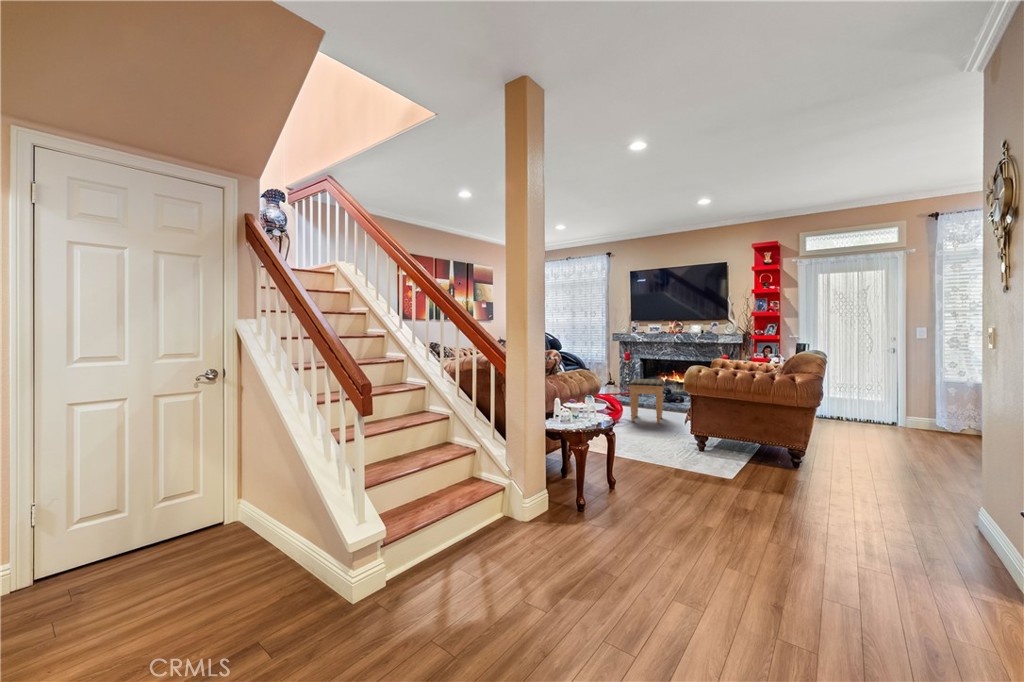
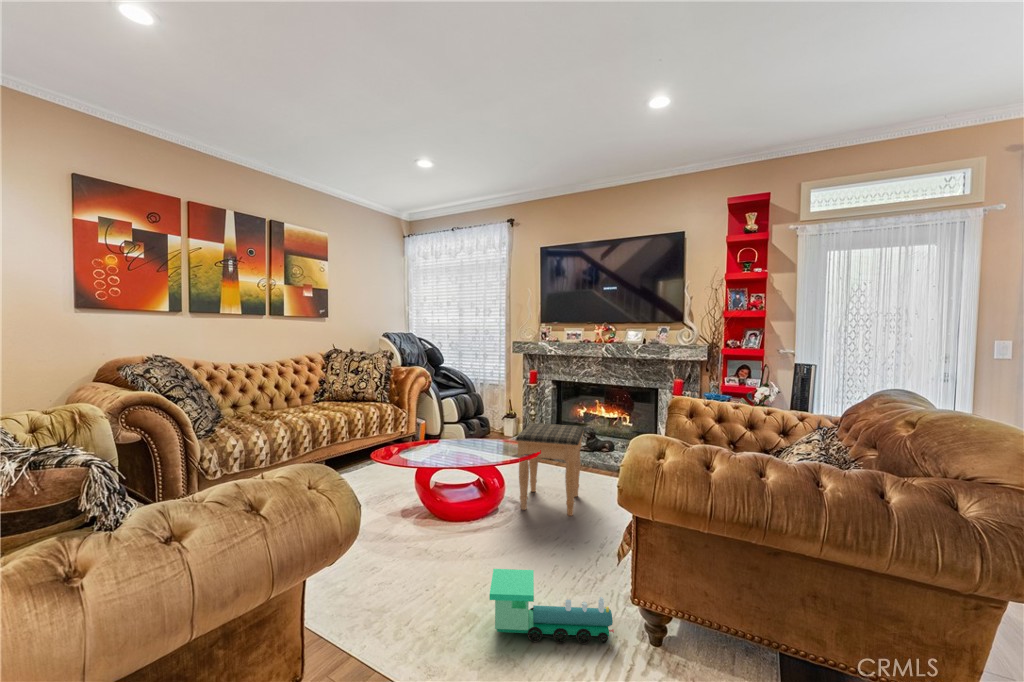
toy train: none [631,424,681,448] -> present [490,569,614,644]

